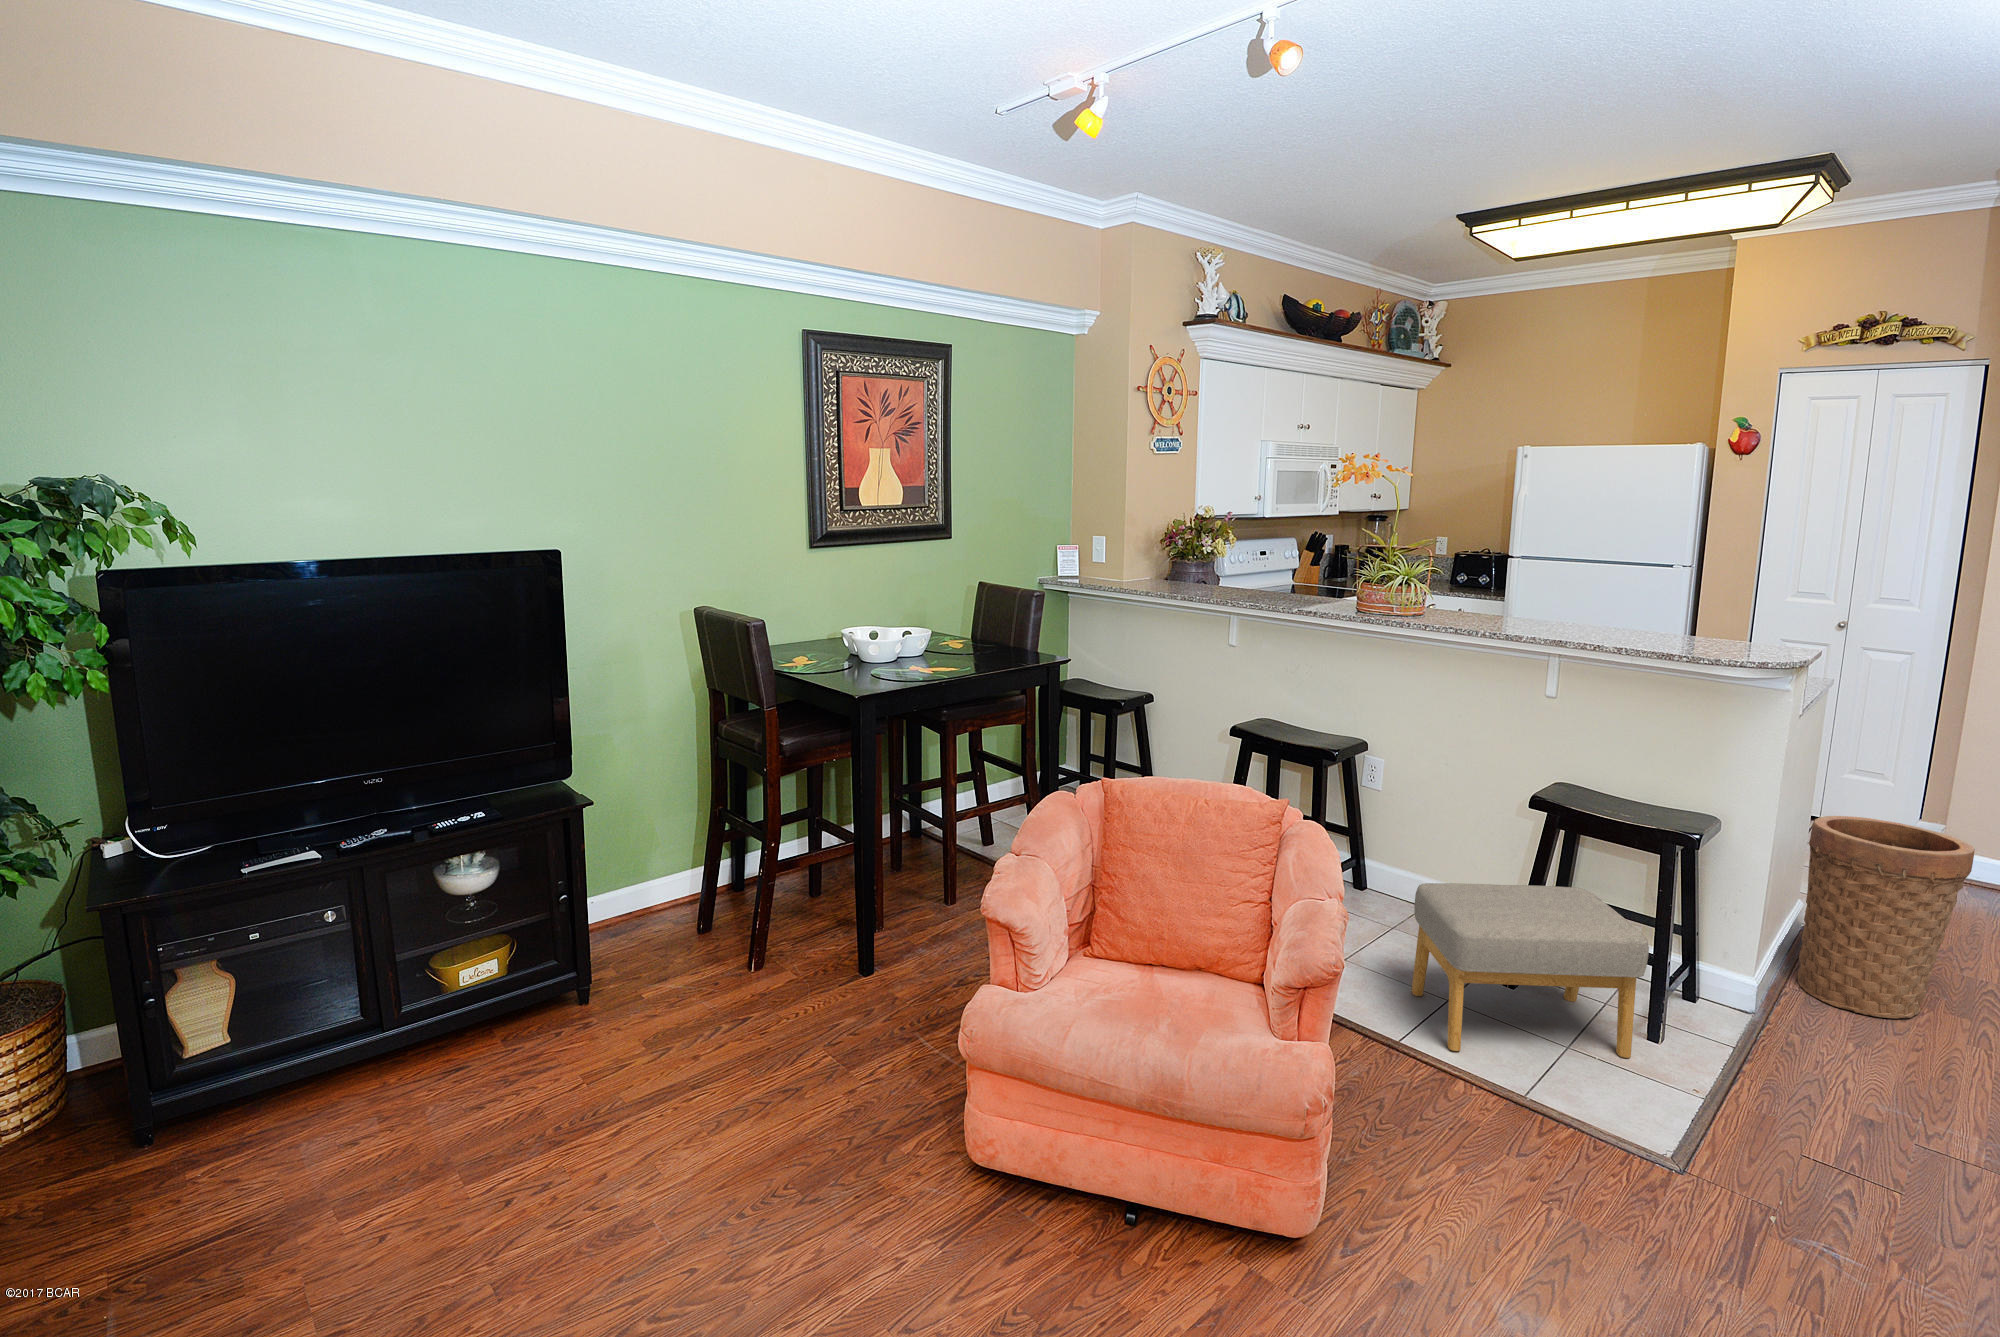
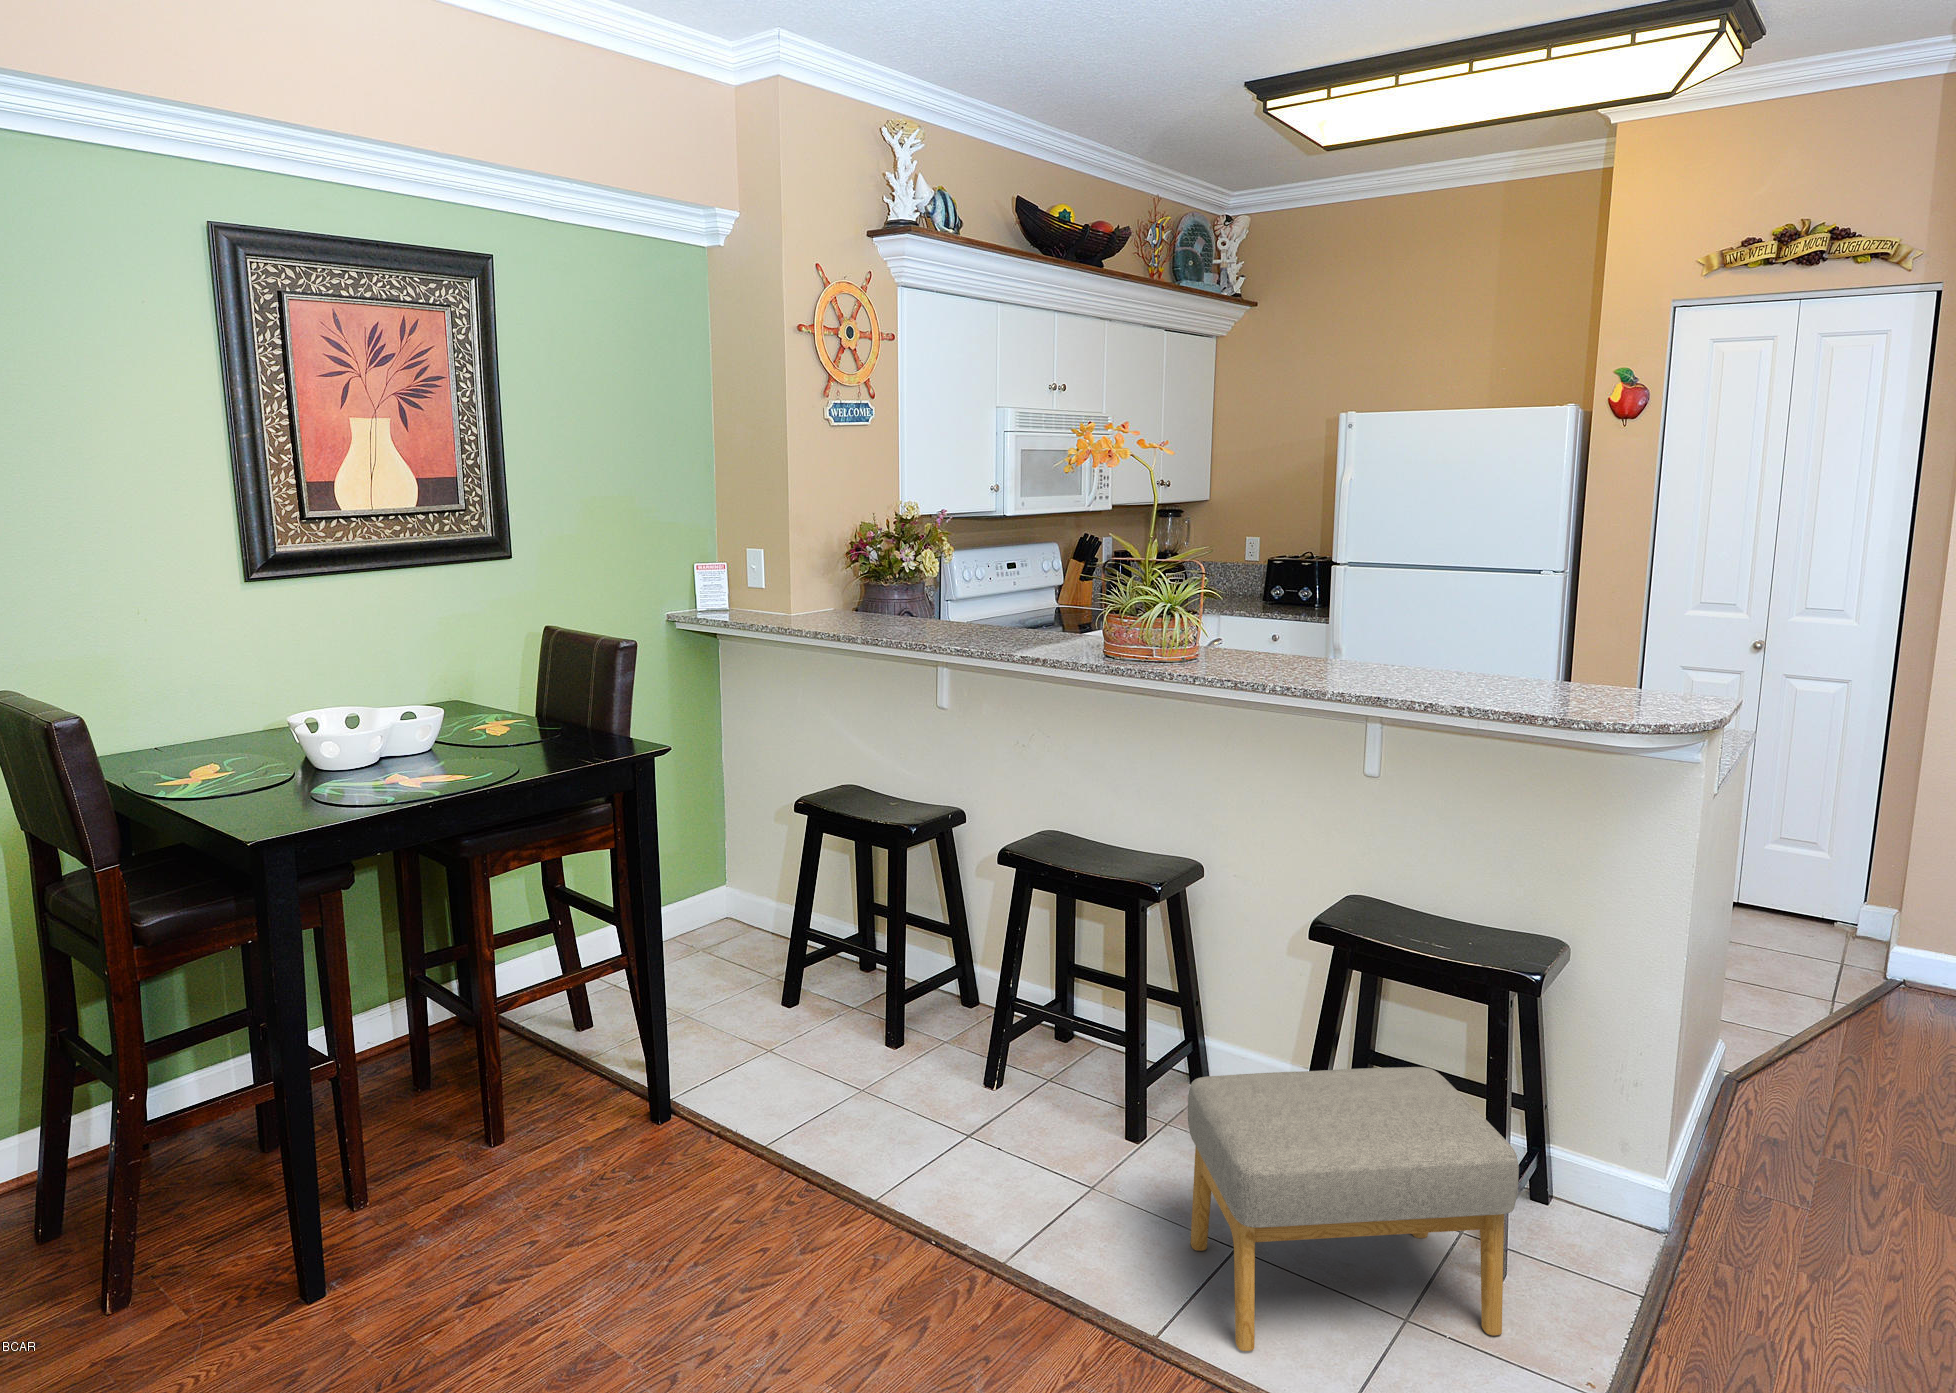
basket: present [1797,816,1975,1018] -> none [1726,929,1945,1224]

